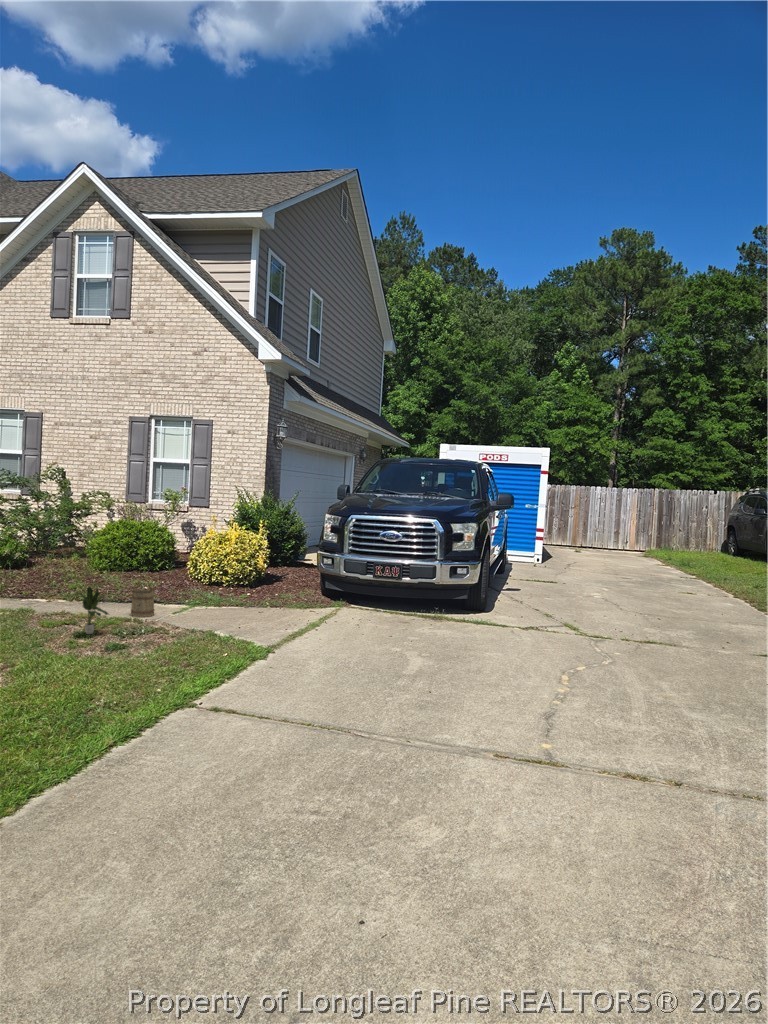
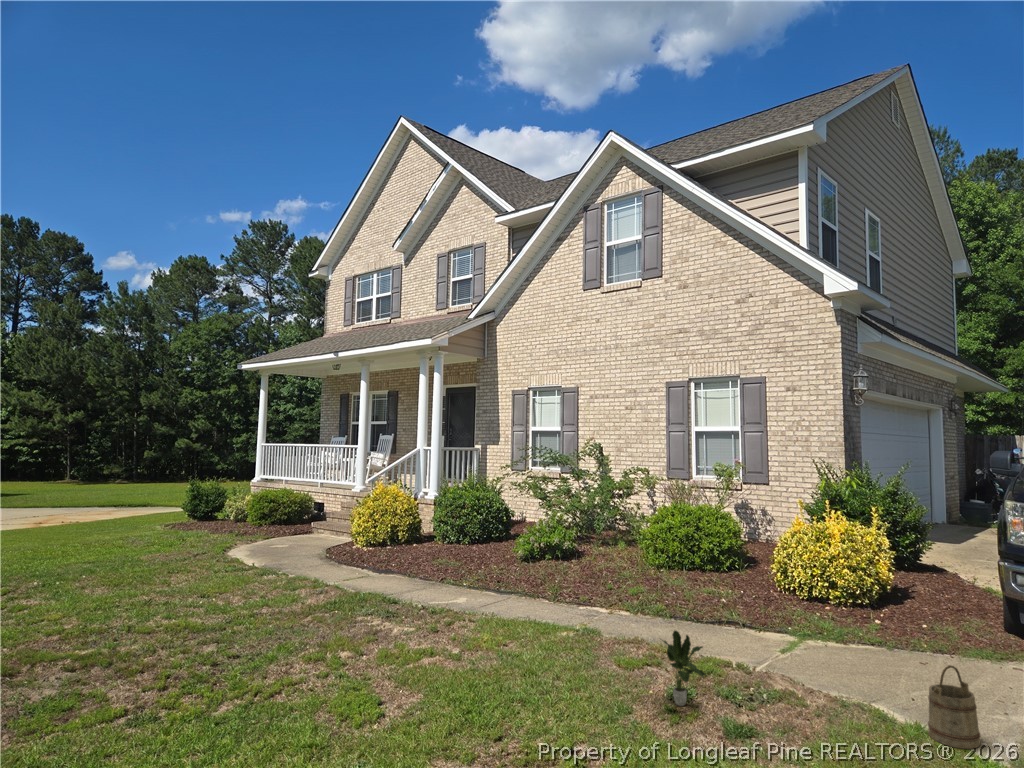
bucket: present [131,579,154,617] -> present [928,665,981,749]

